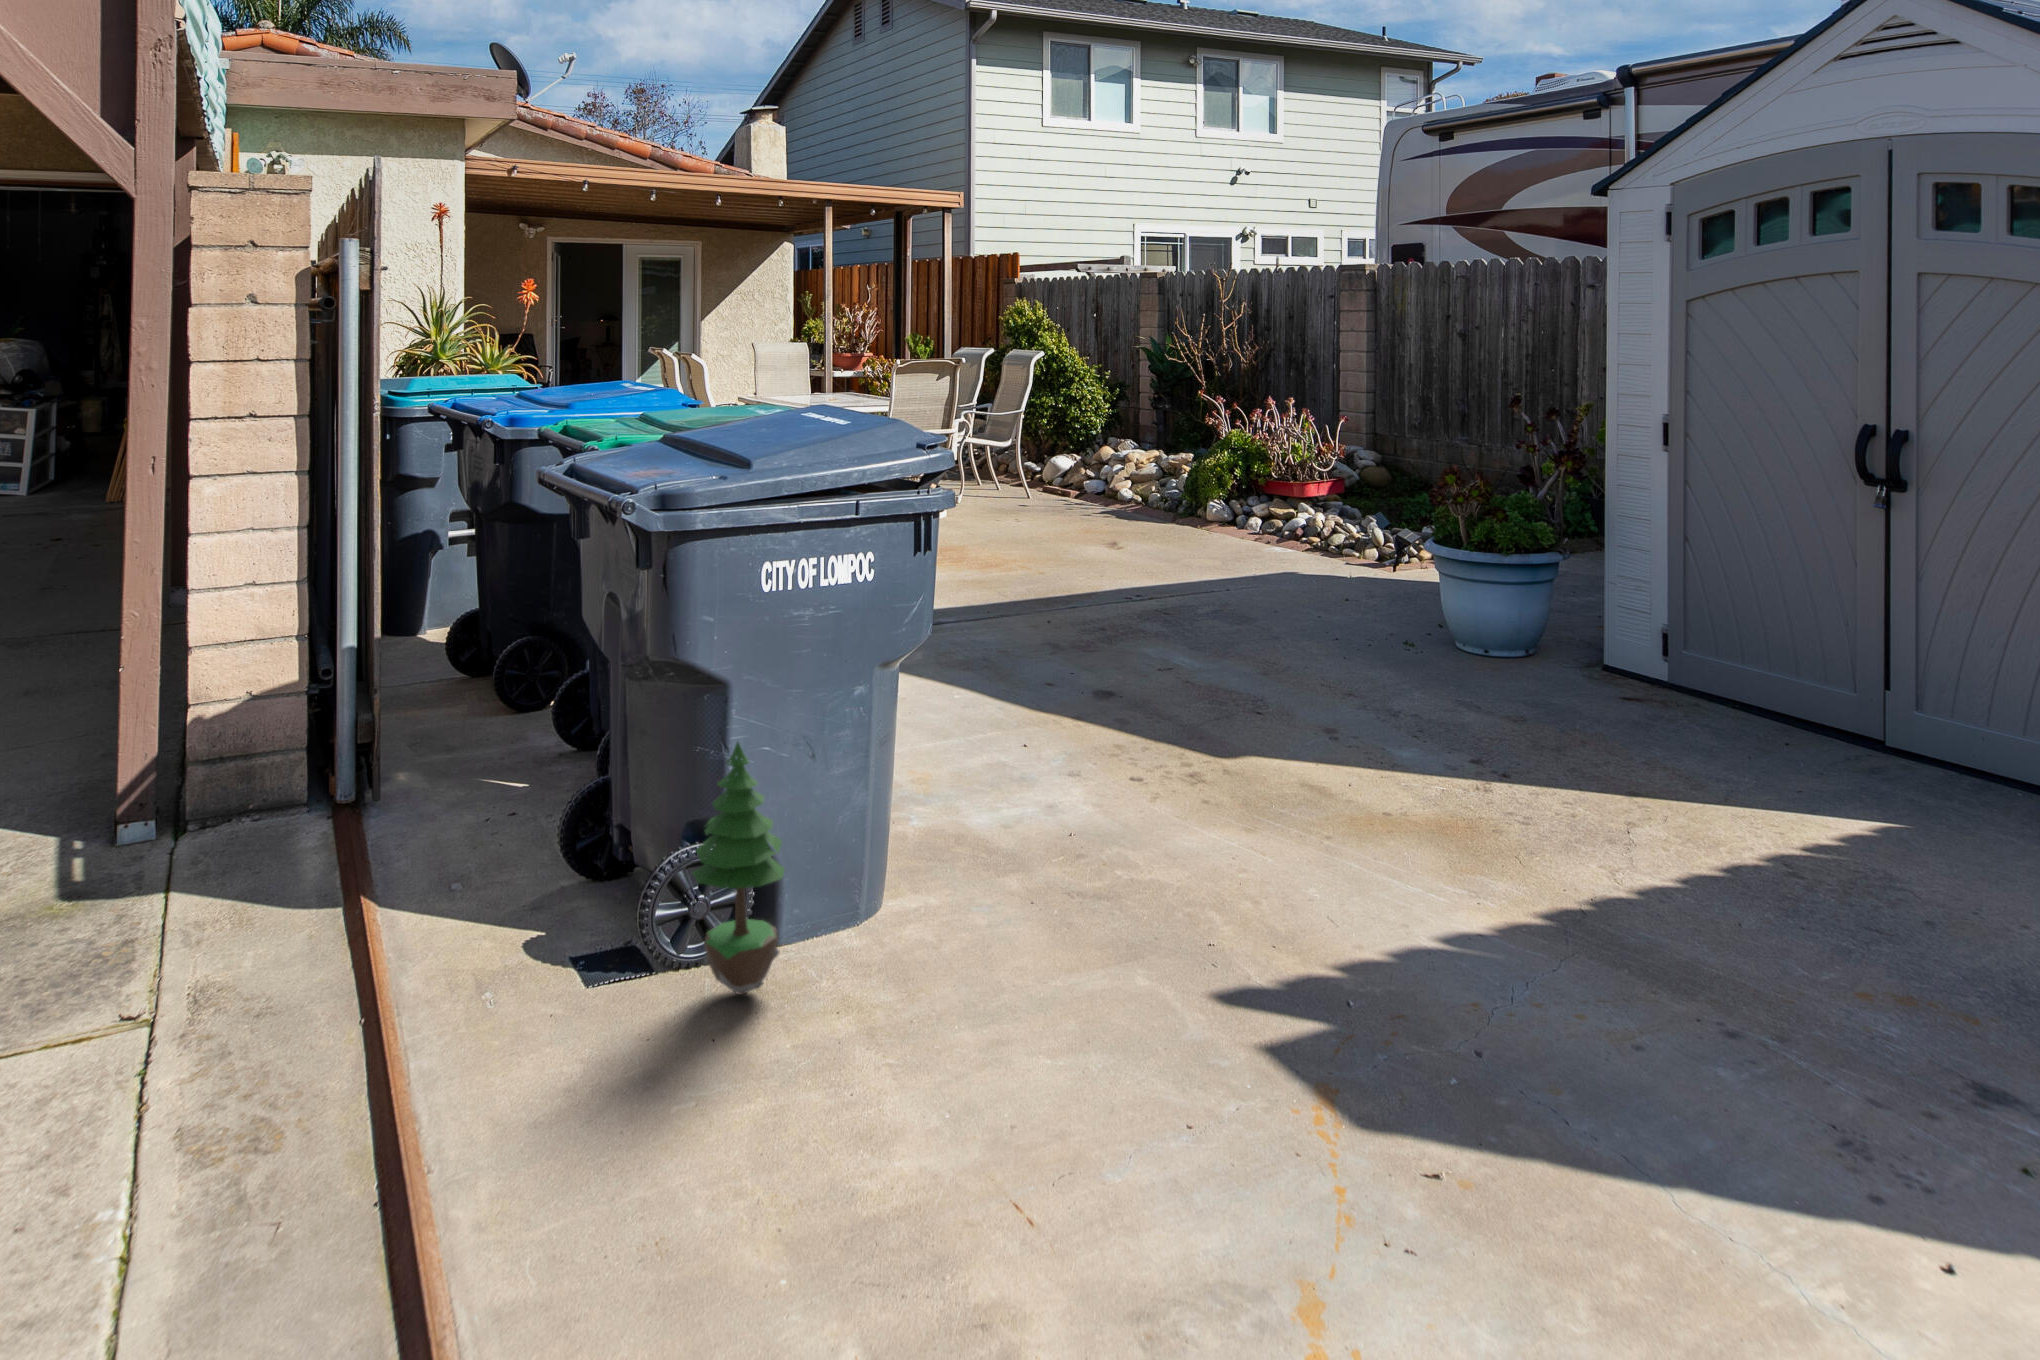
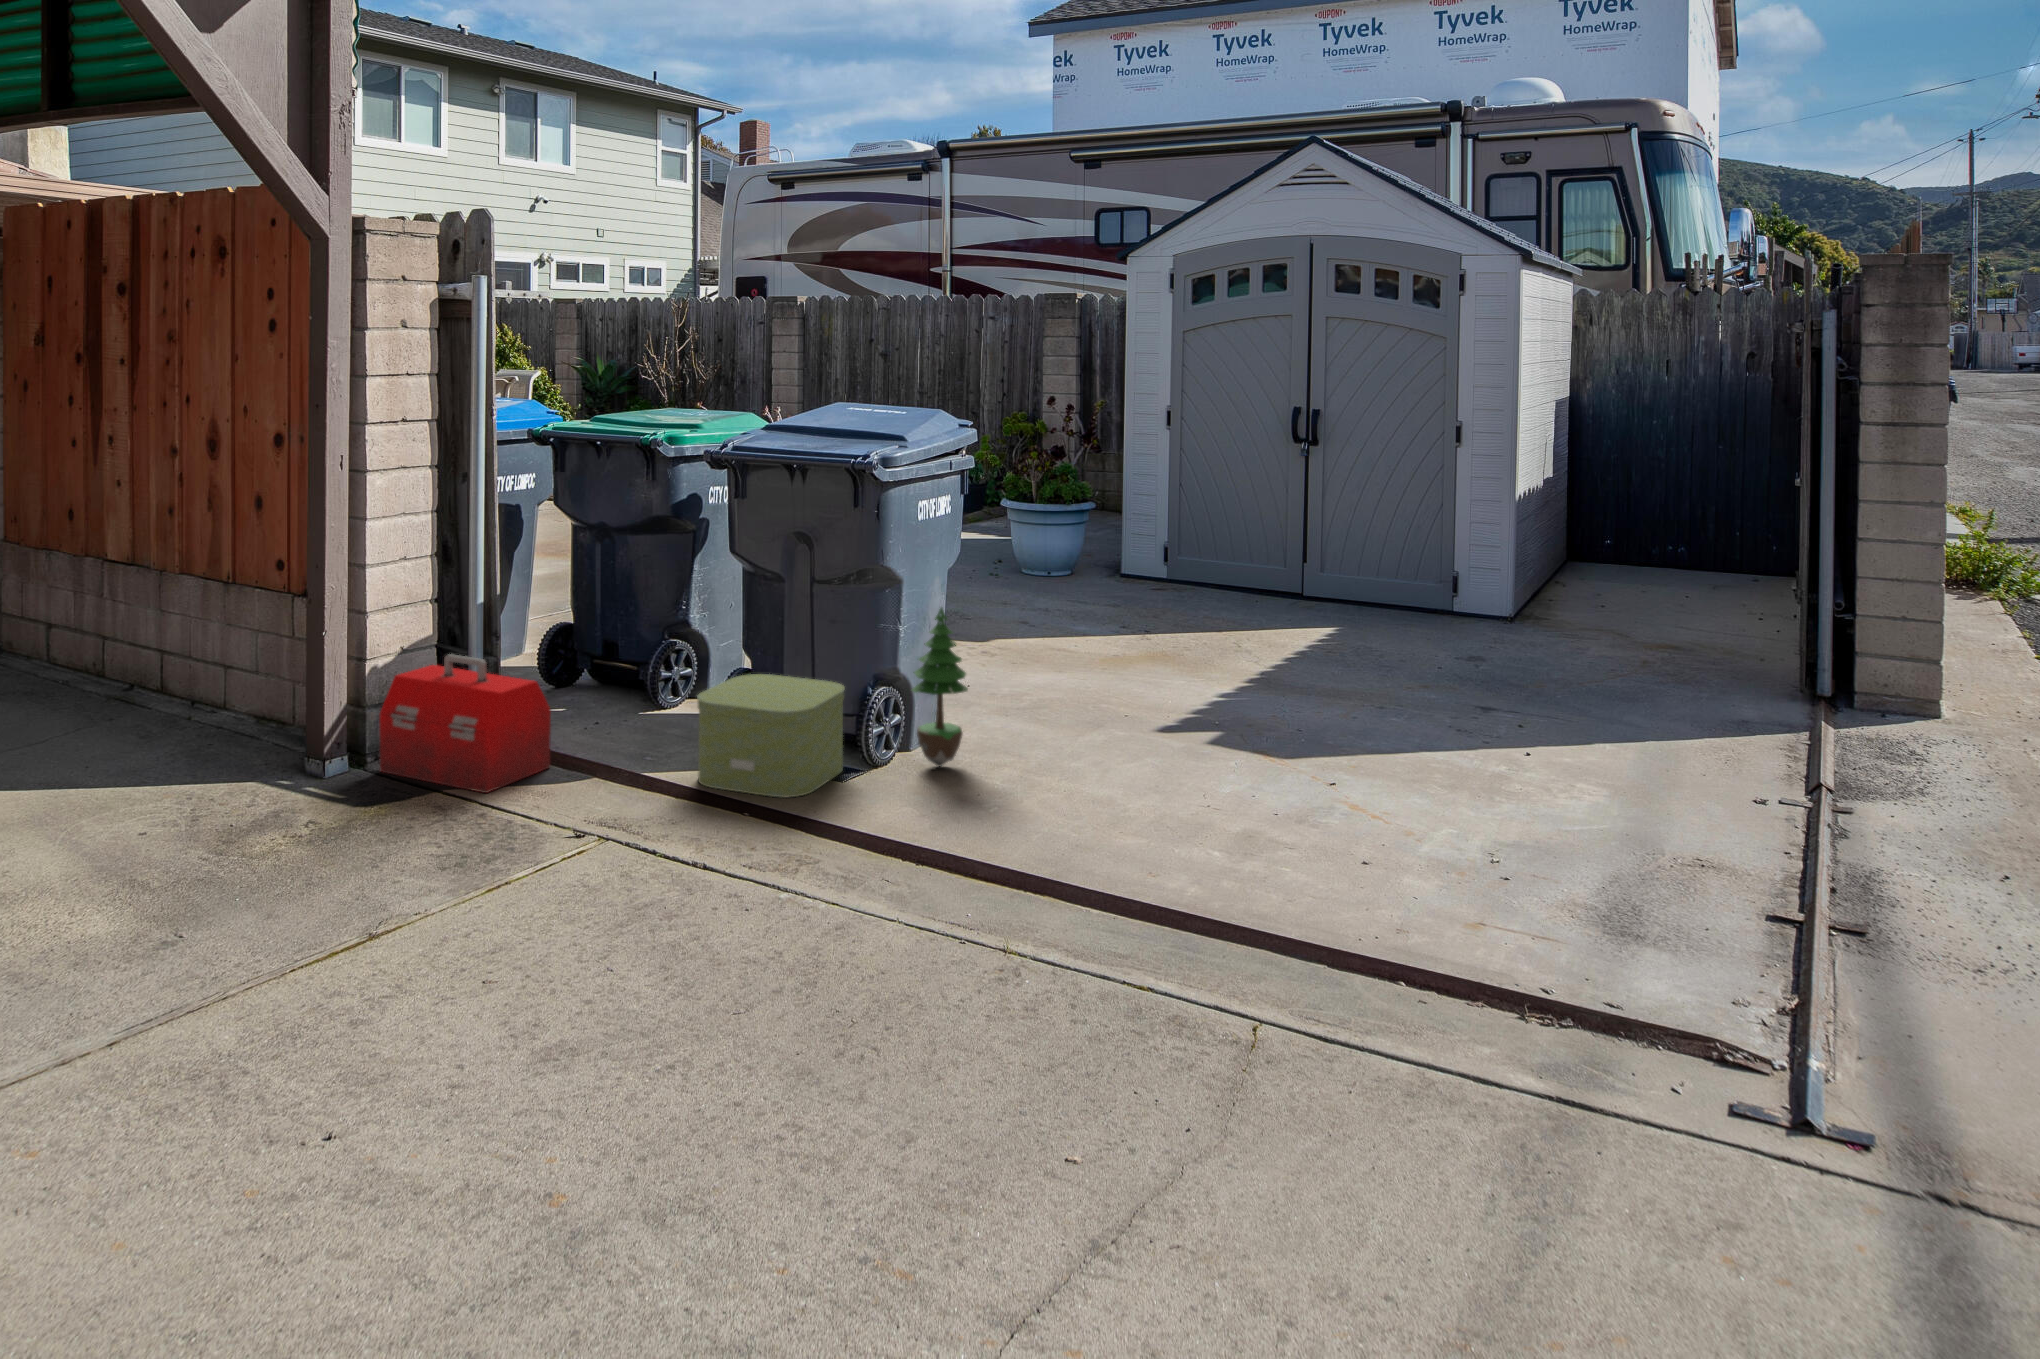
toolbox: none [195,709,343,901] -> present [380,654,551,793]
storage box: none [414,792,633,1004] -> present [697,674,845,798]

